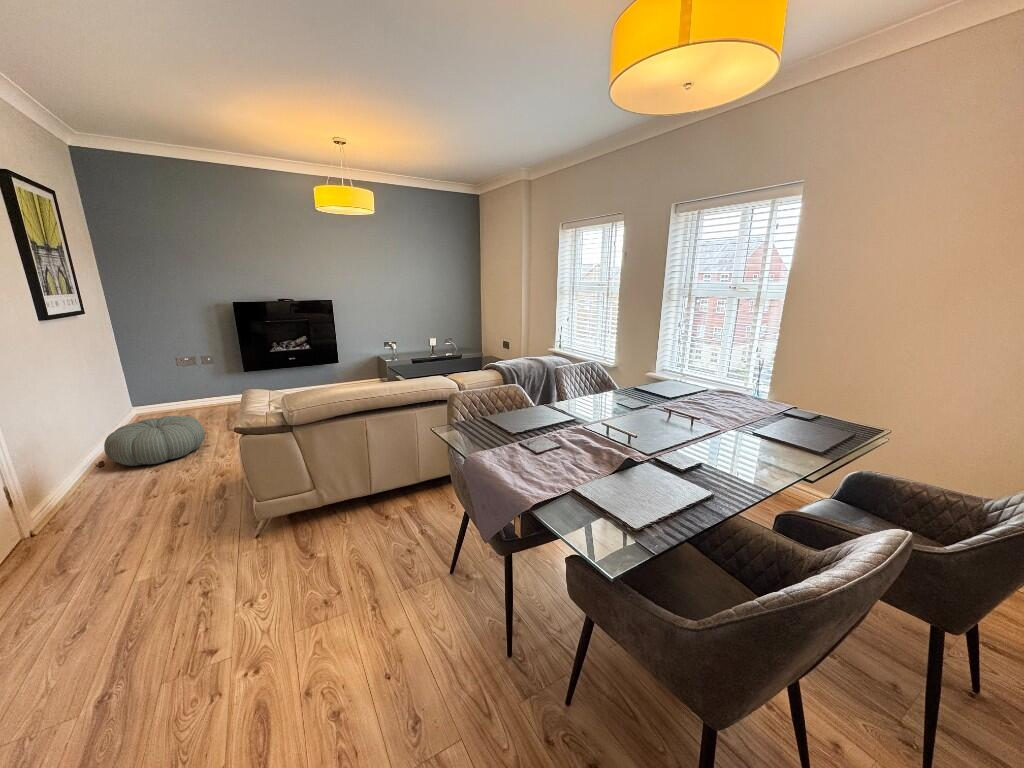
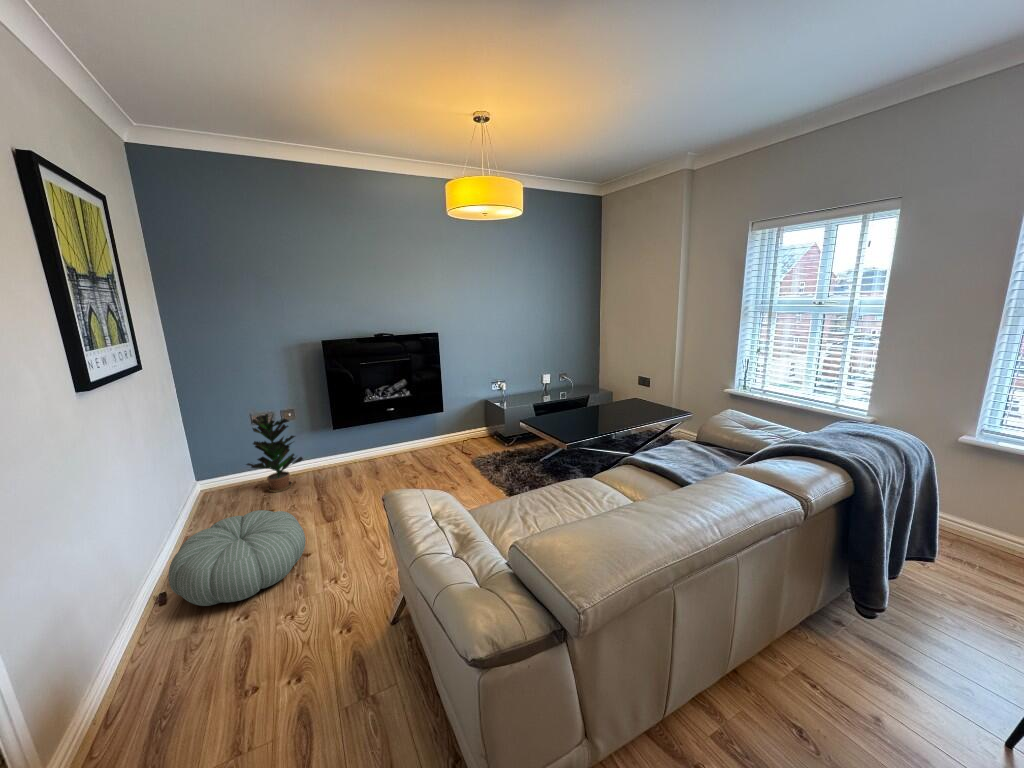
potted plant: none [170,357,217,417] -> present [247,414,303,492]

